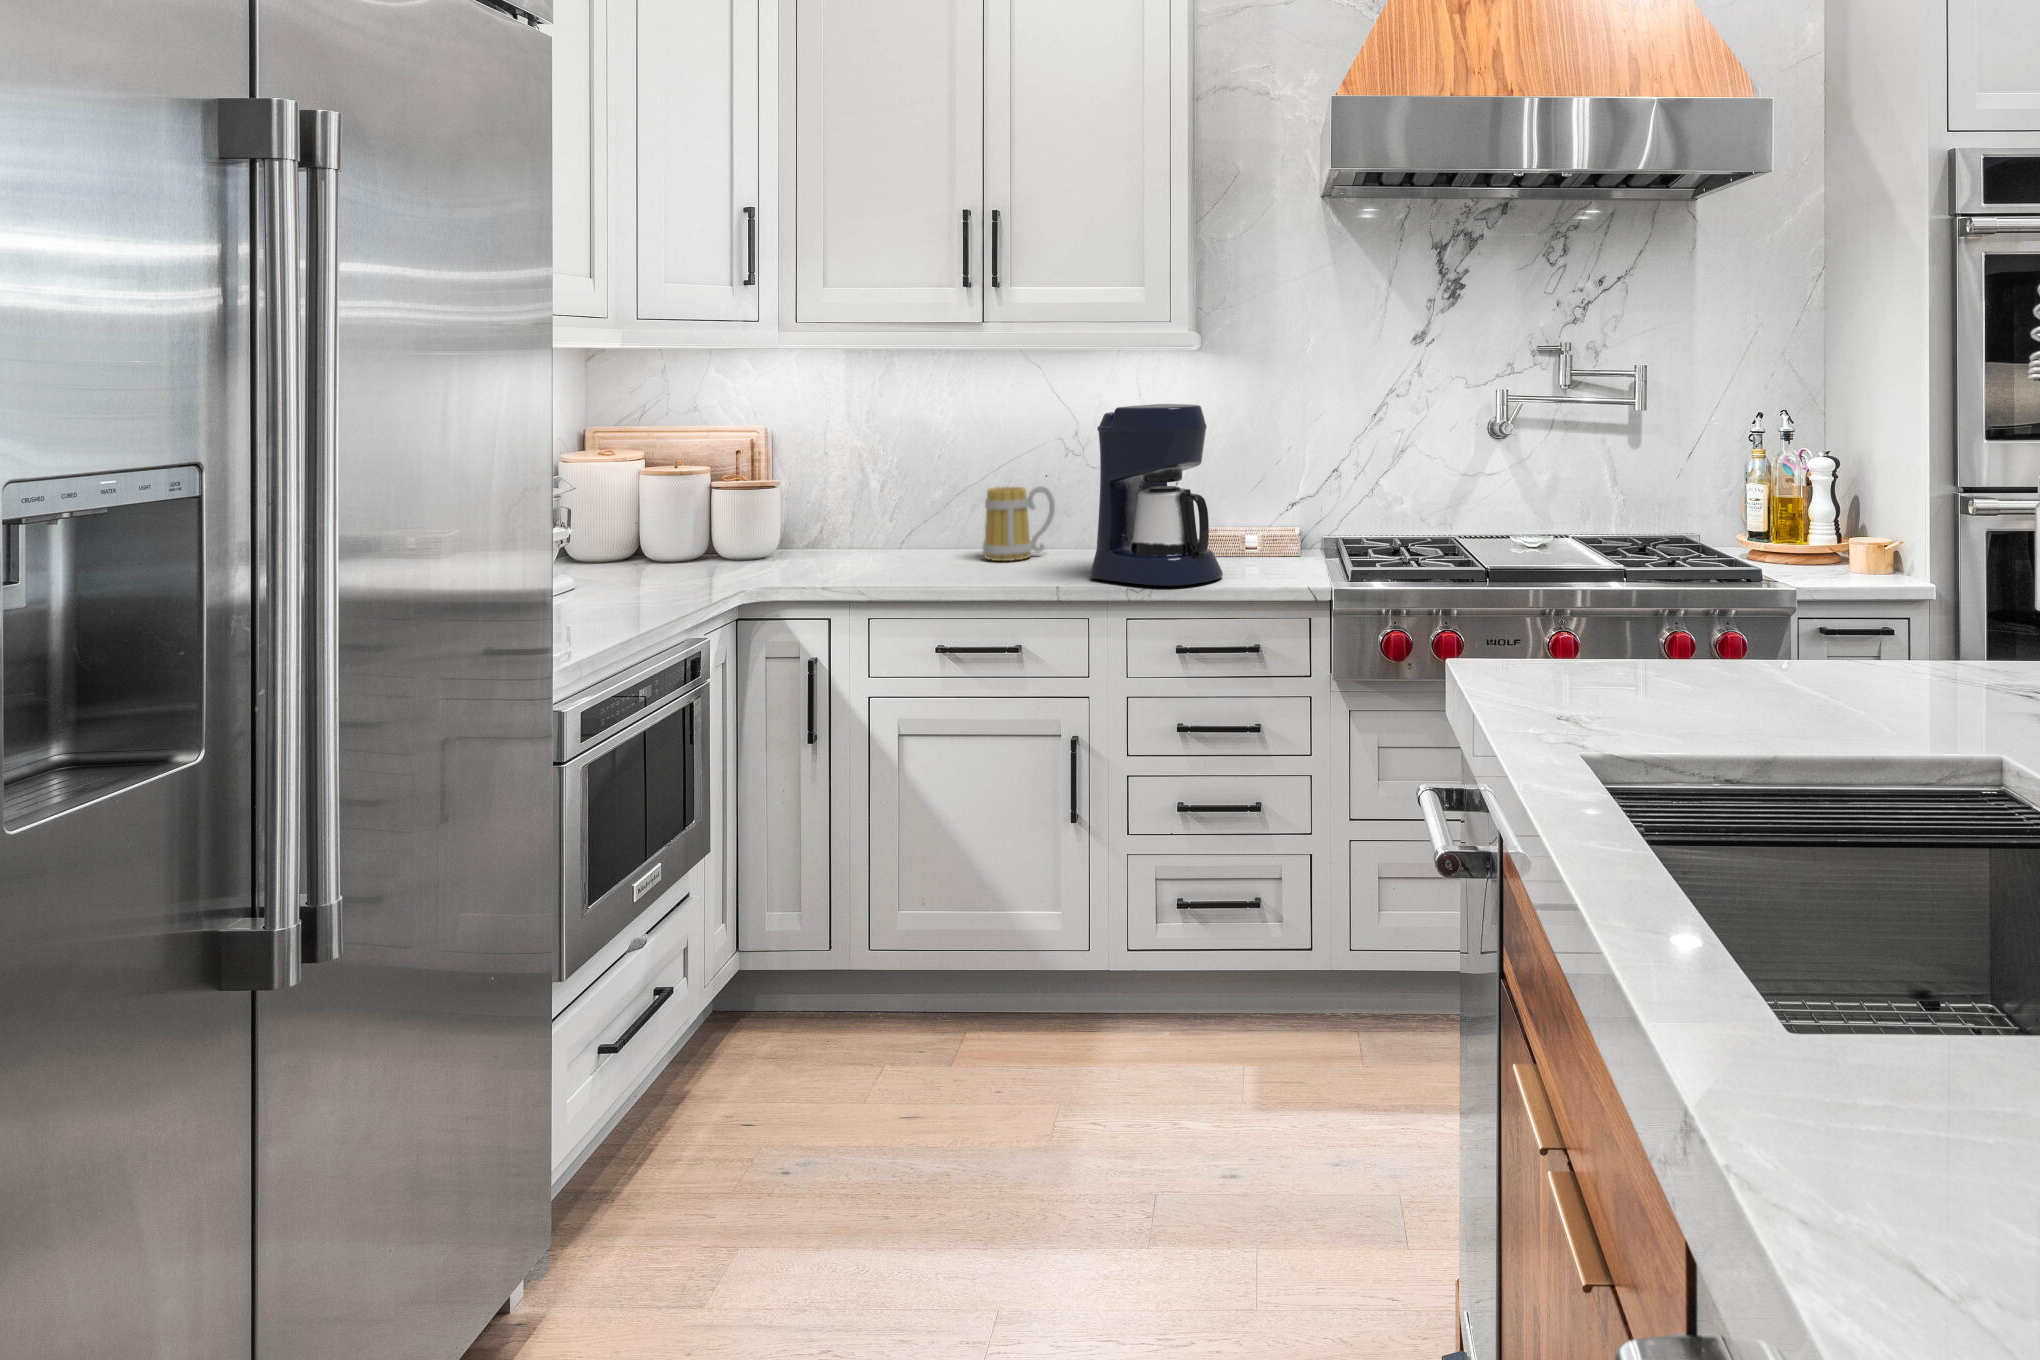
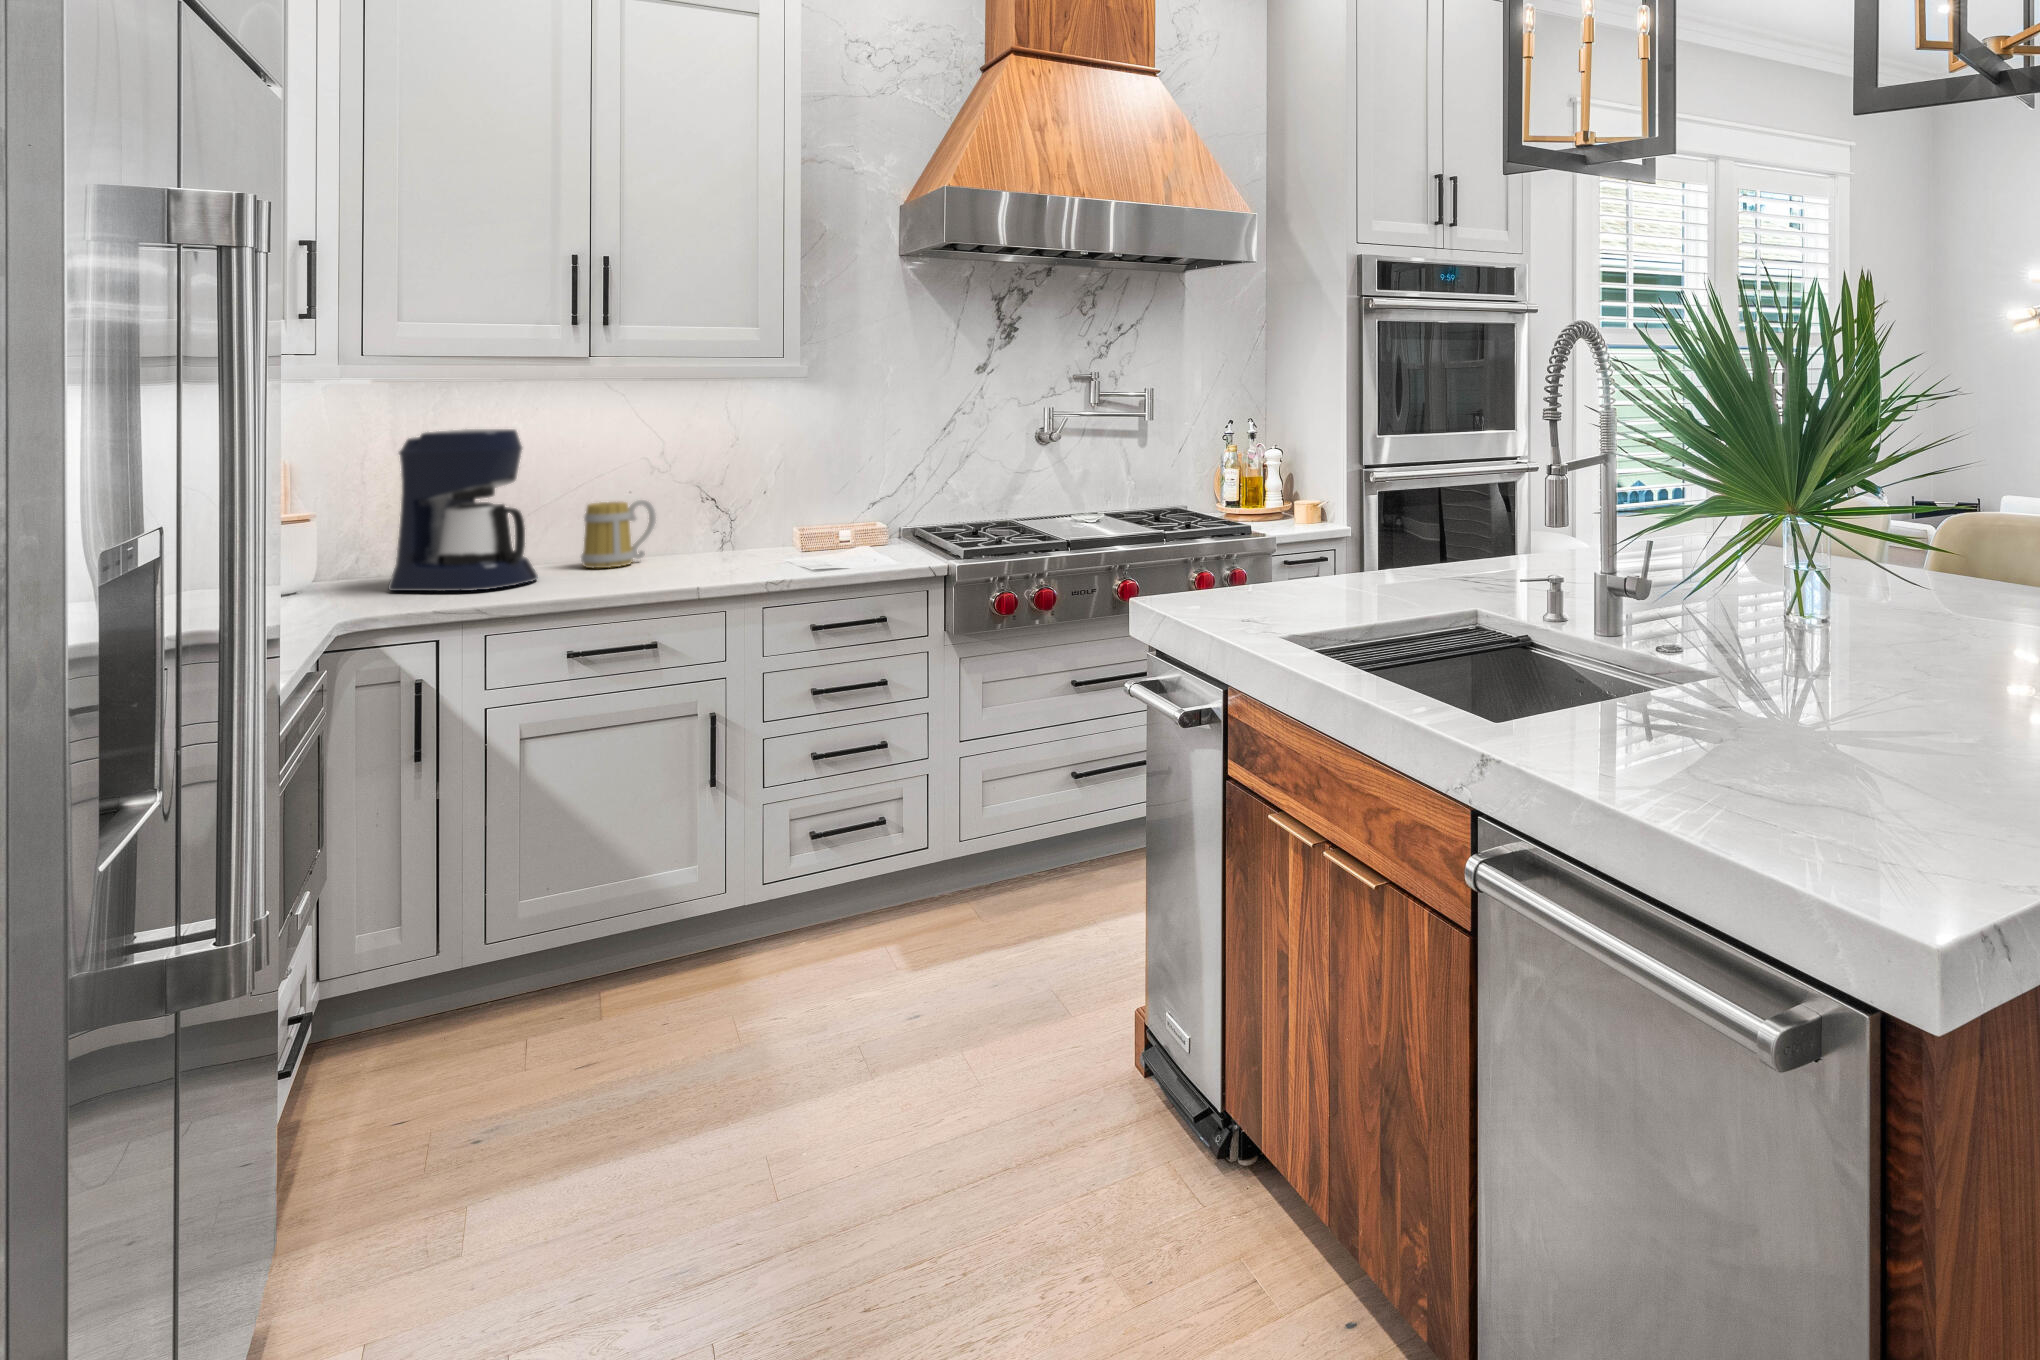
coffee maker: present [1090,404,1223,586] -> present [388,429,538,591]

